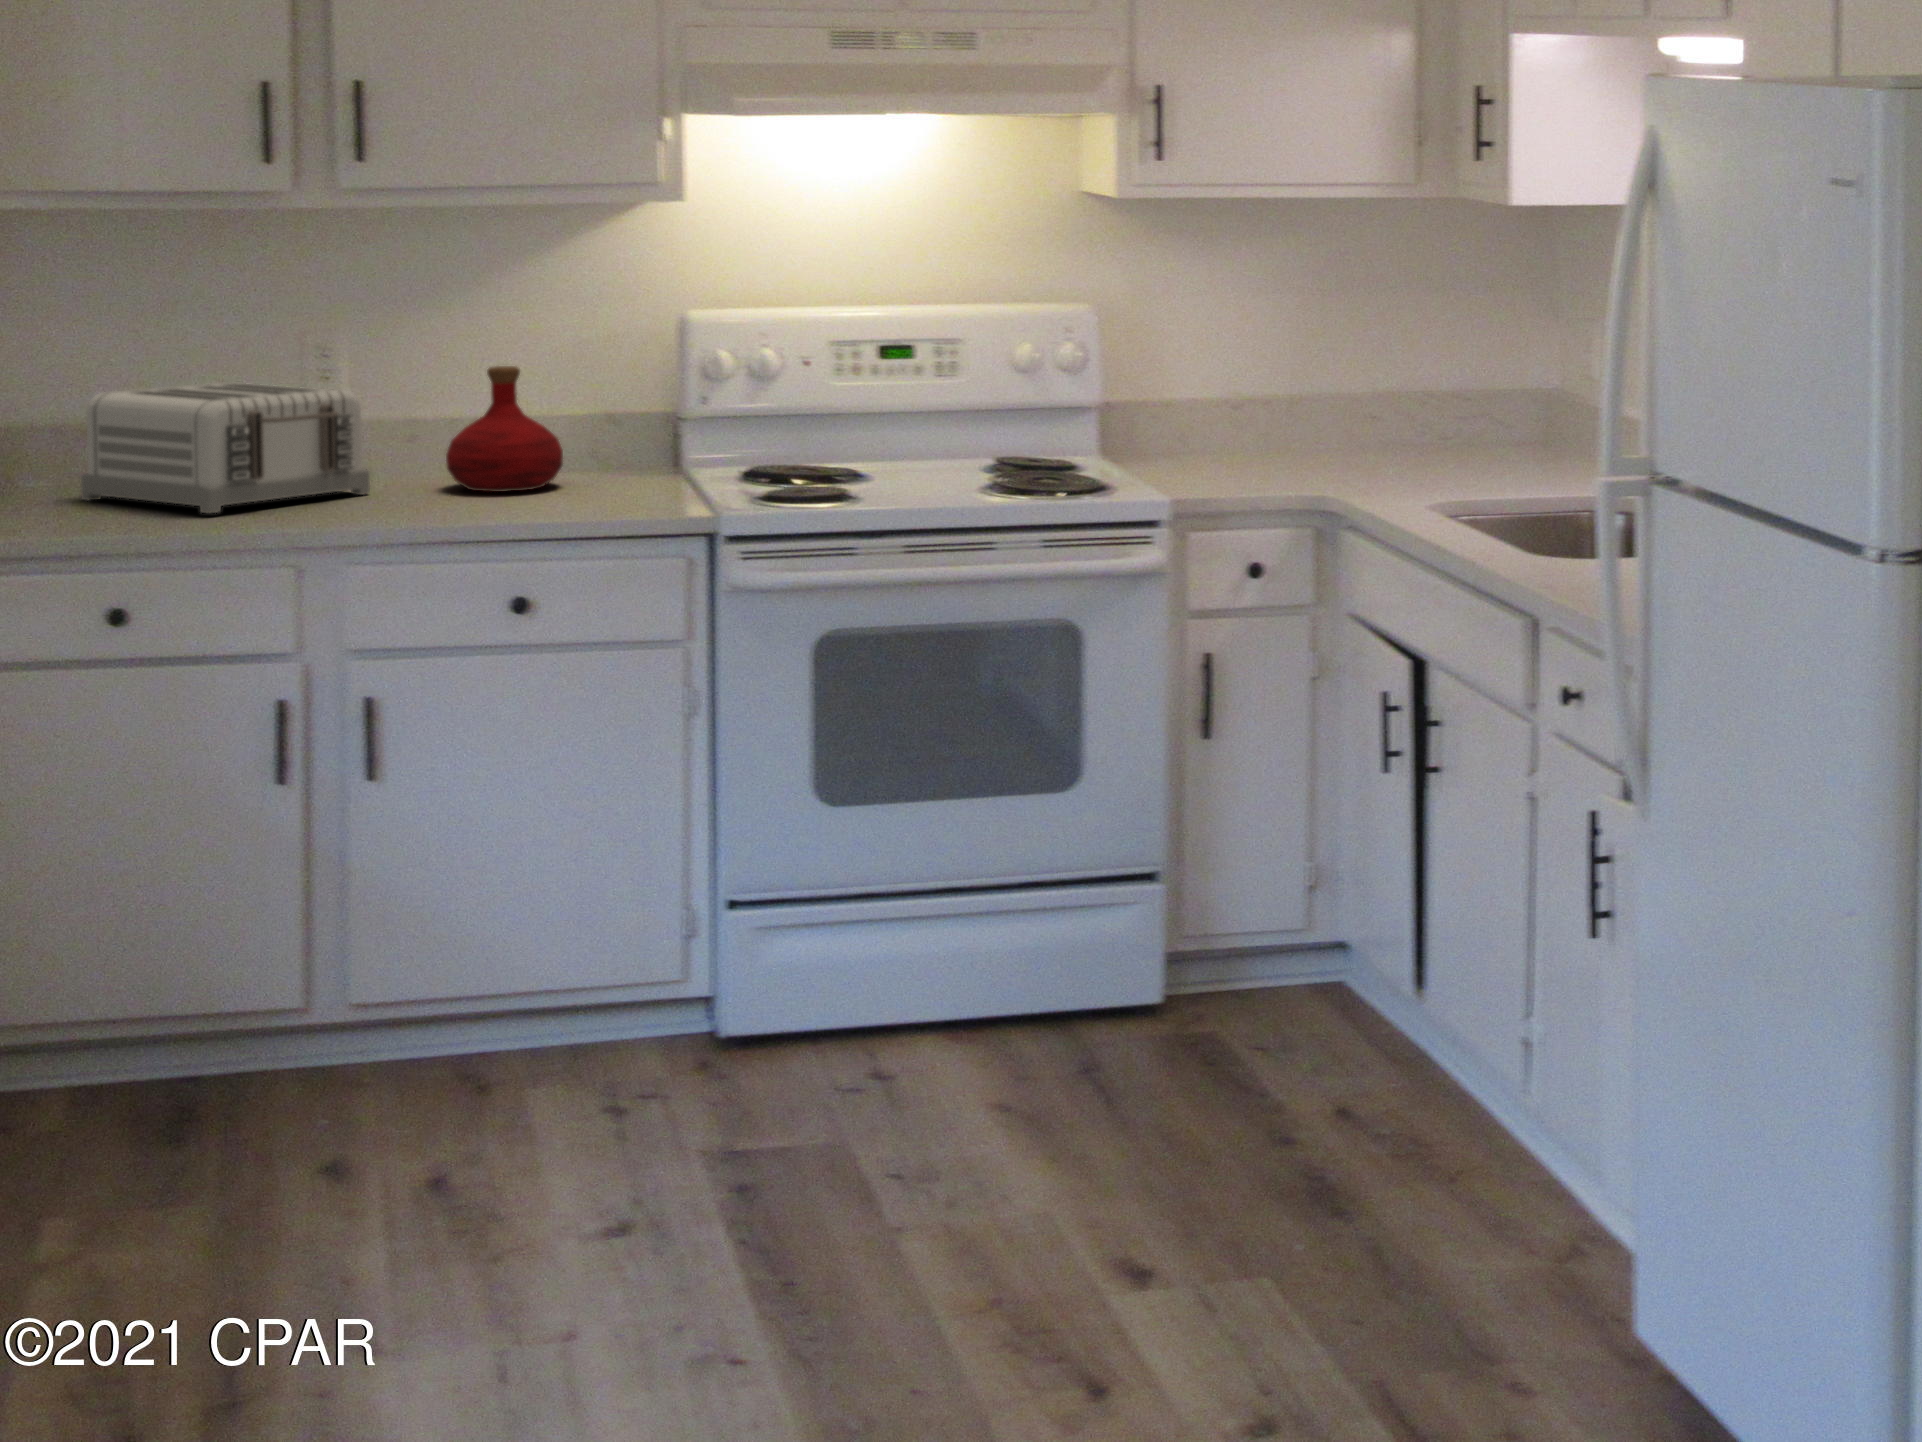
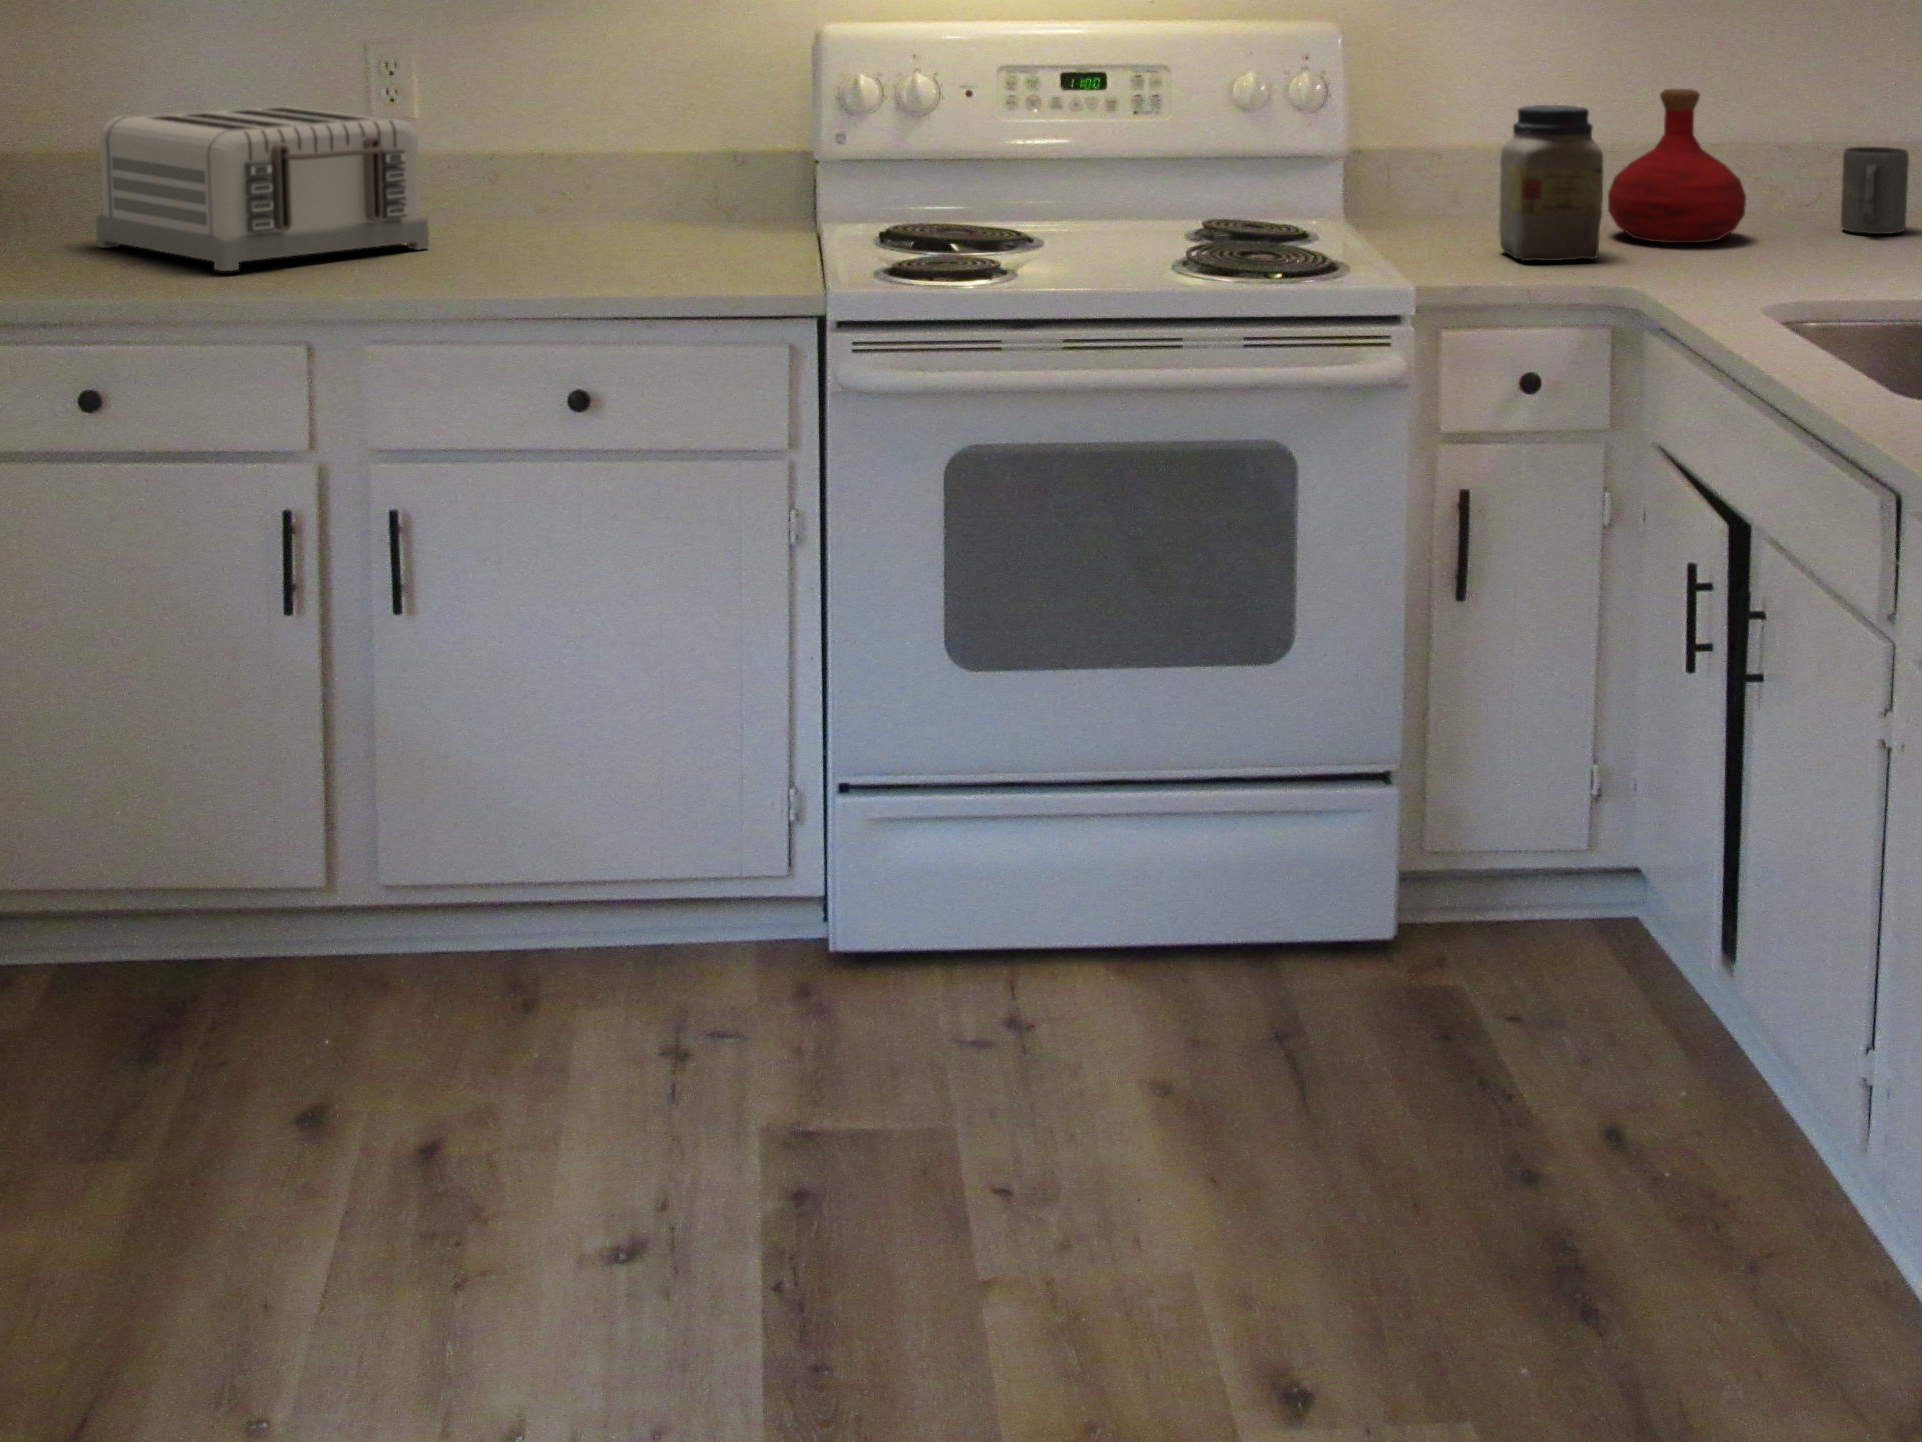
jar: none [1225,363,1303,481] -> present [1499,105,1603,261]
bottle: present [446,366,563,492] -> present [1608,89,1746,243]
mug: none [1476,391,1523,456] -> present [1841,147,1909,234]

